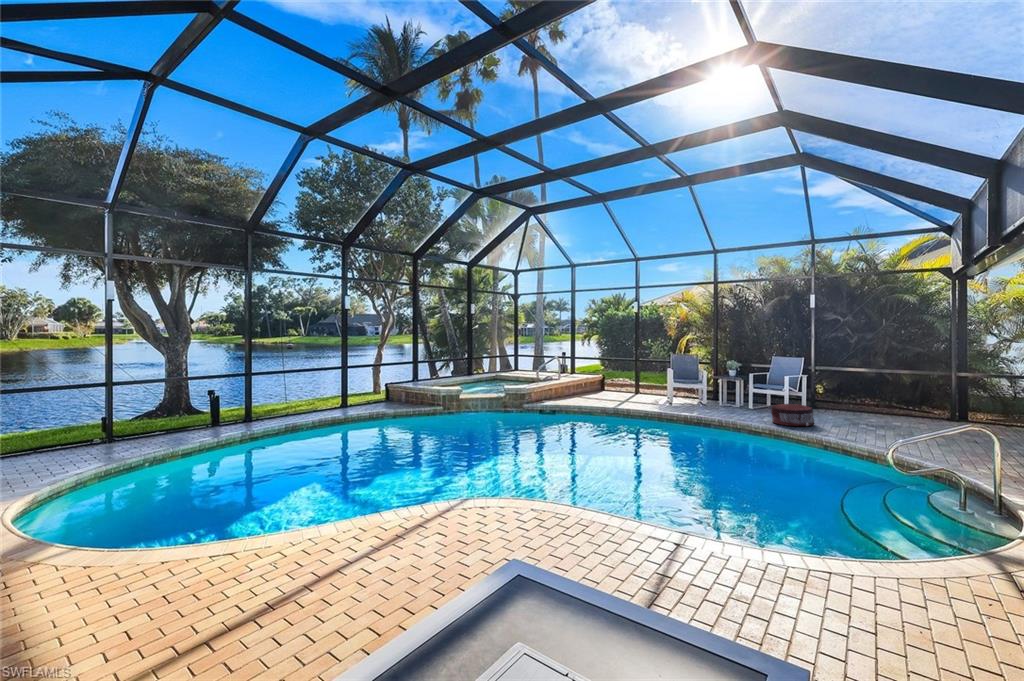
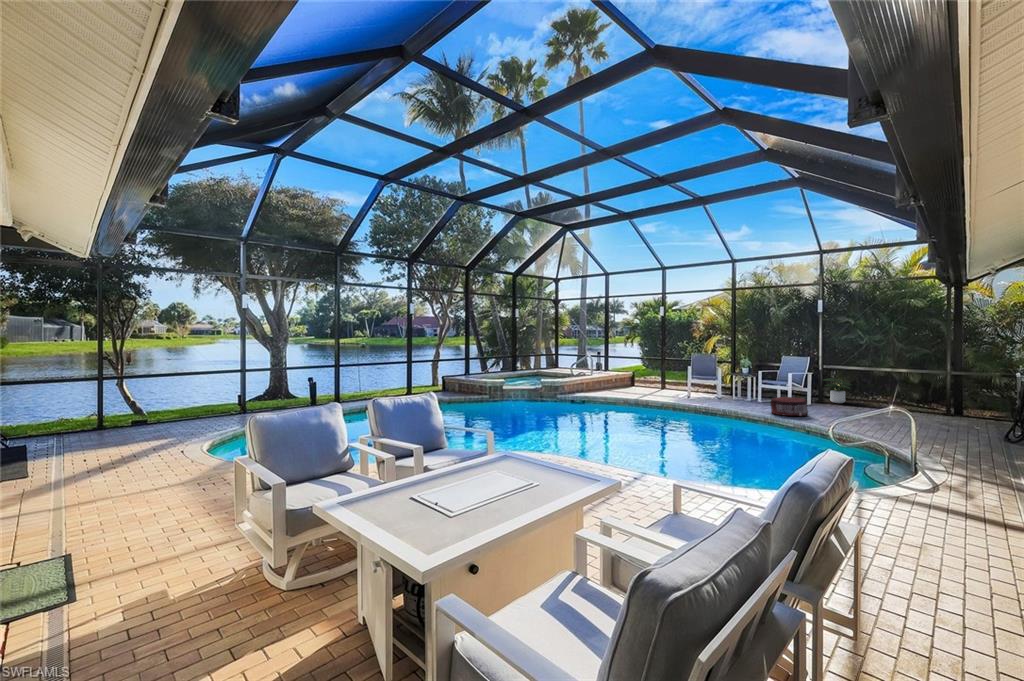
potted plant: none [814,381,848,408] -> present [823,378,852,403]

